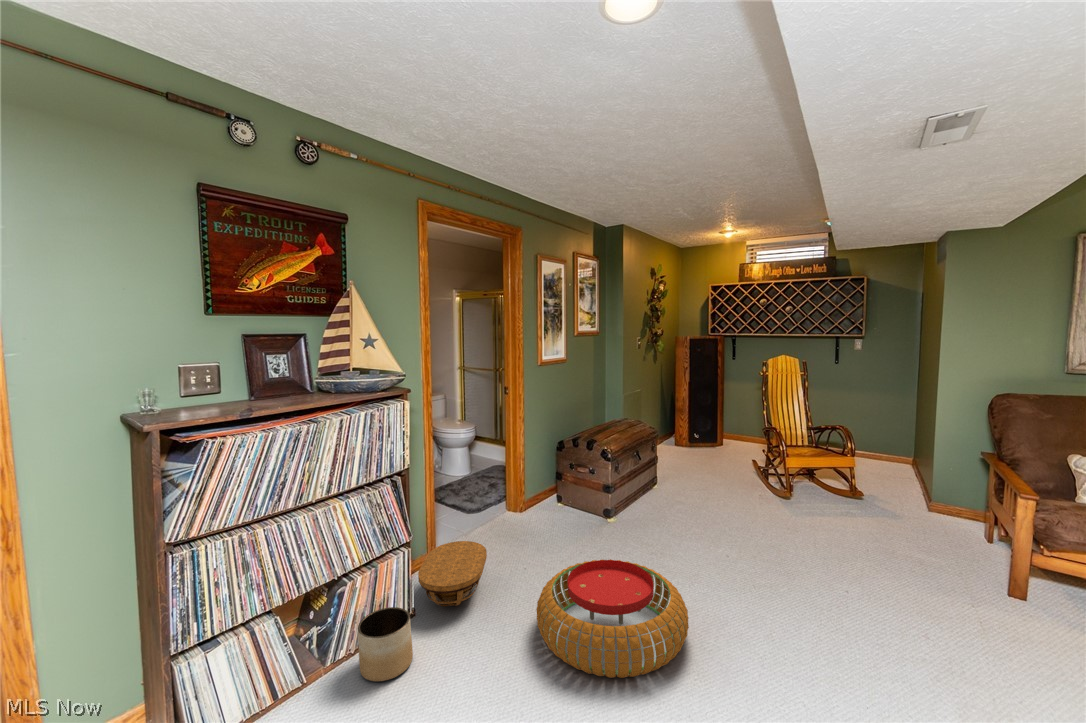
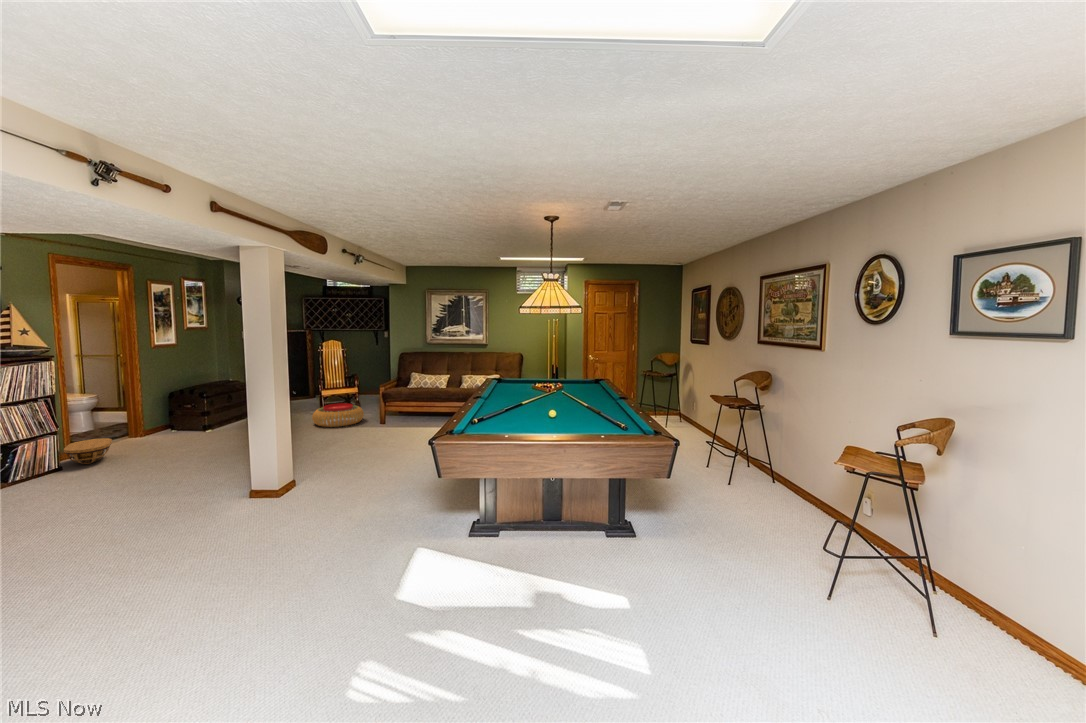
pouf: present [536,559,689,678] -> present [312,403,364,427]
planter: present [358,607,413,682] -> none [30,456,67,483]

